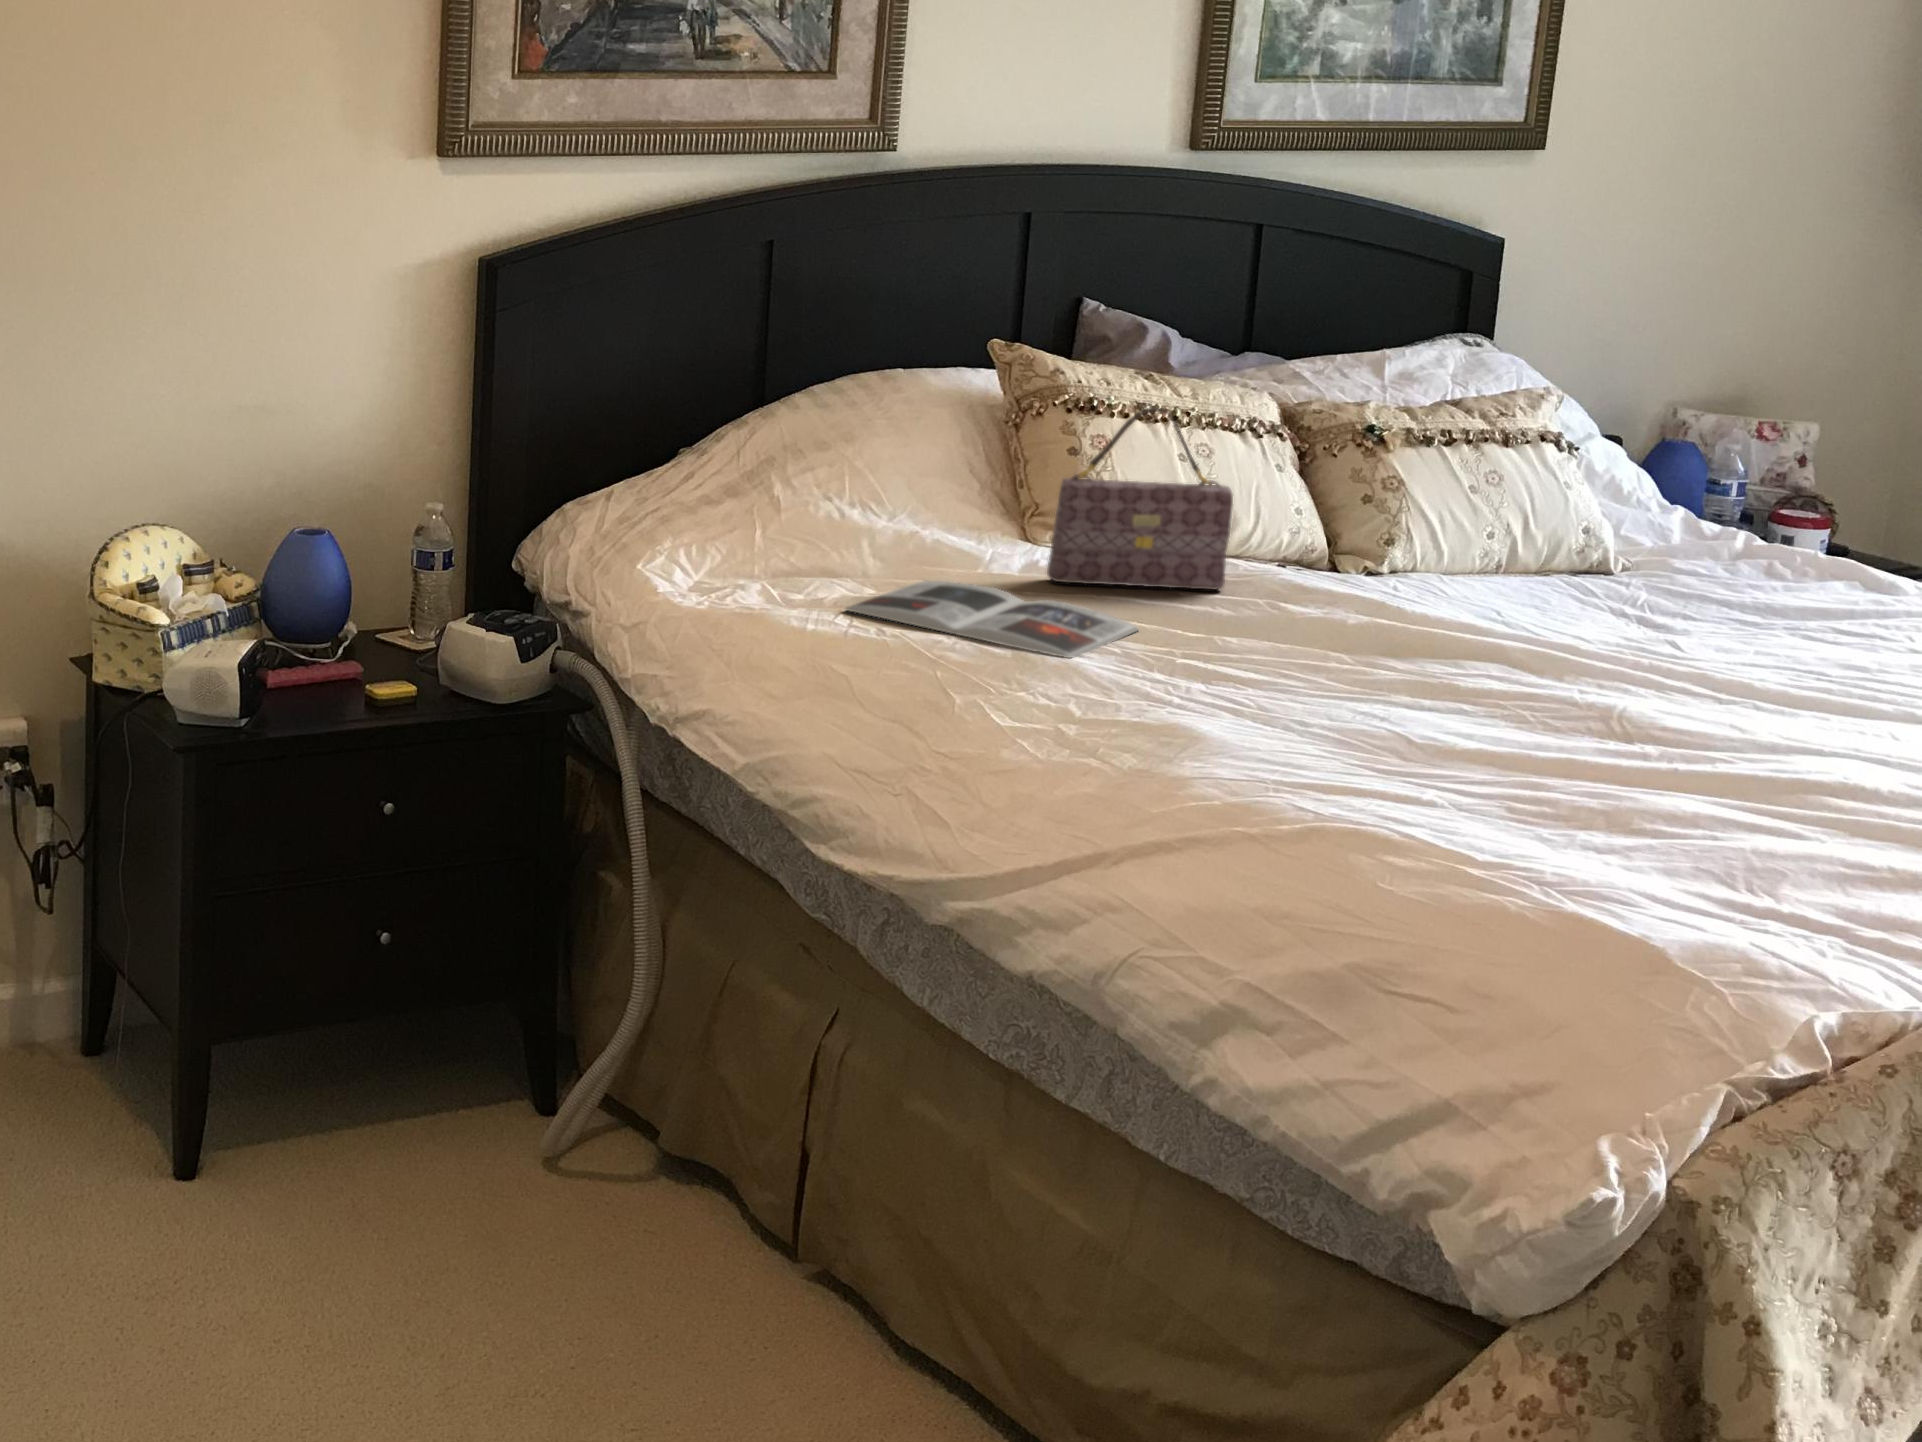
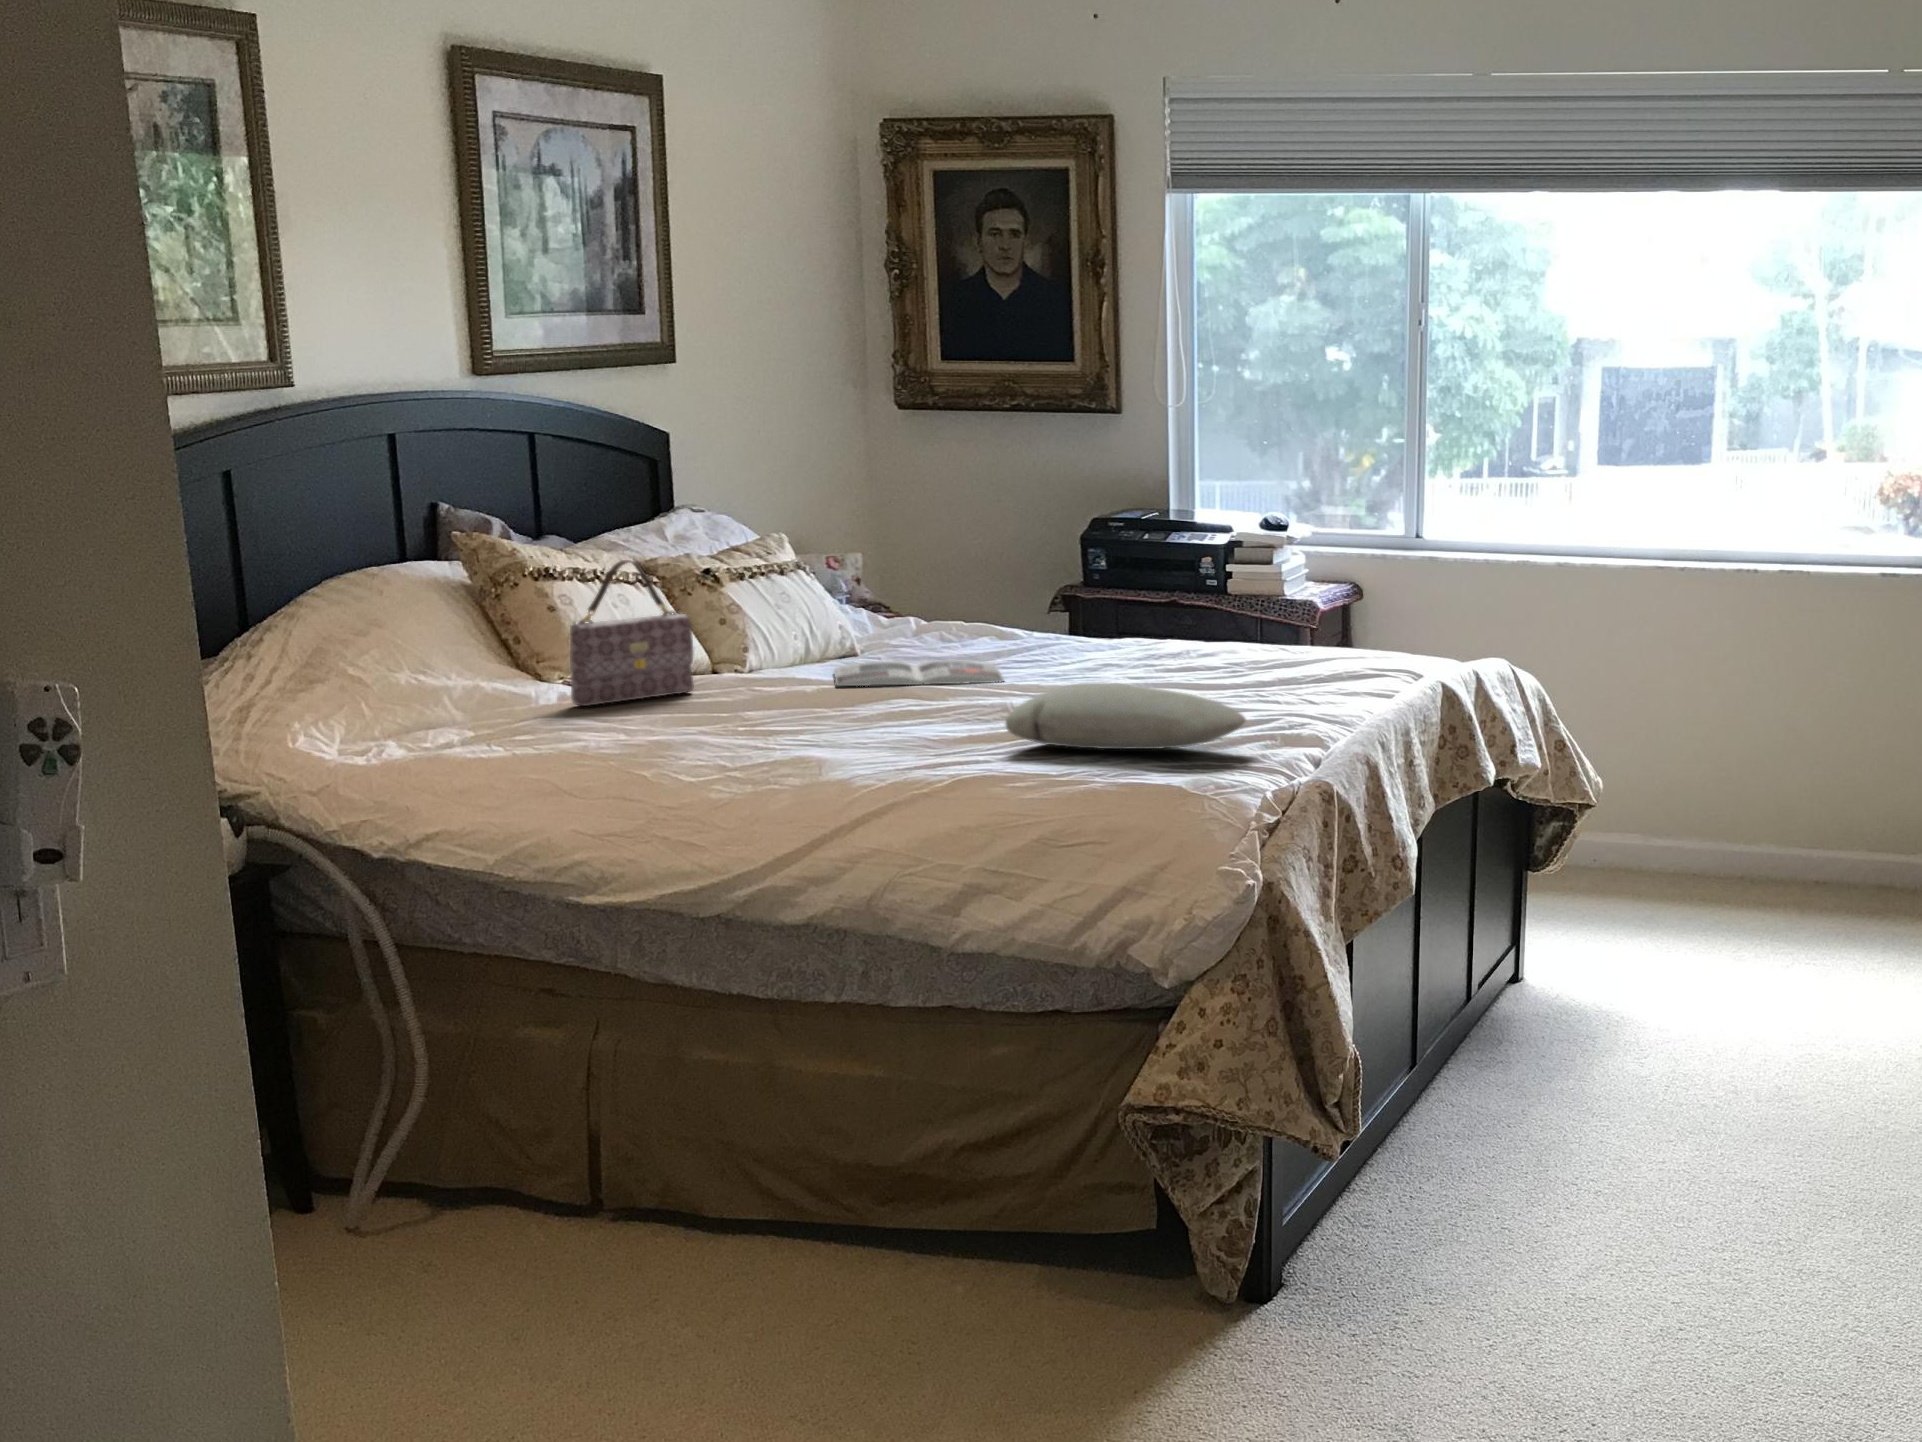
magazine: present [844,580,1138,658] -> present [834,660,1004,686]
pillow: none [1409,716,1791,870] -> present [1005,682,1246,749]

